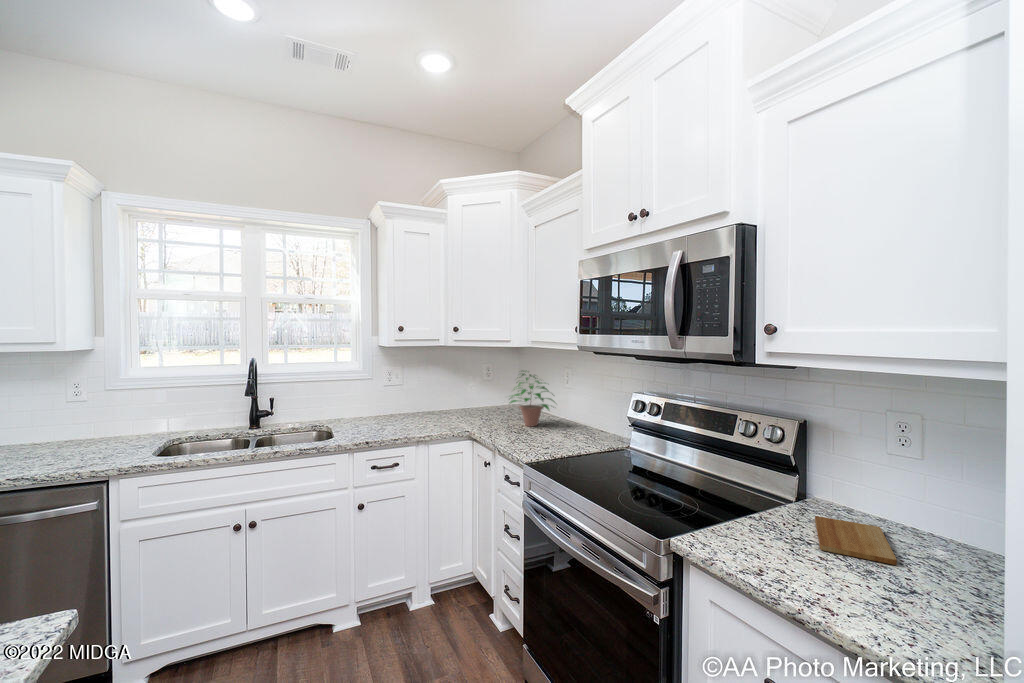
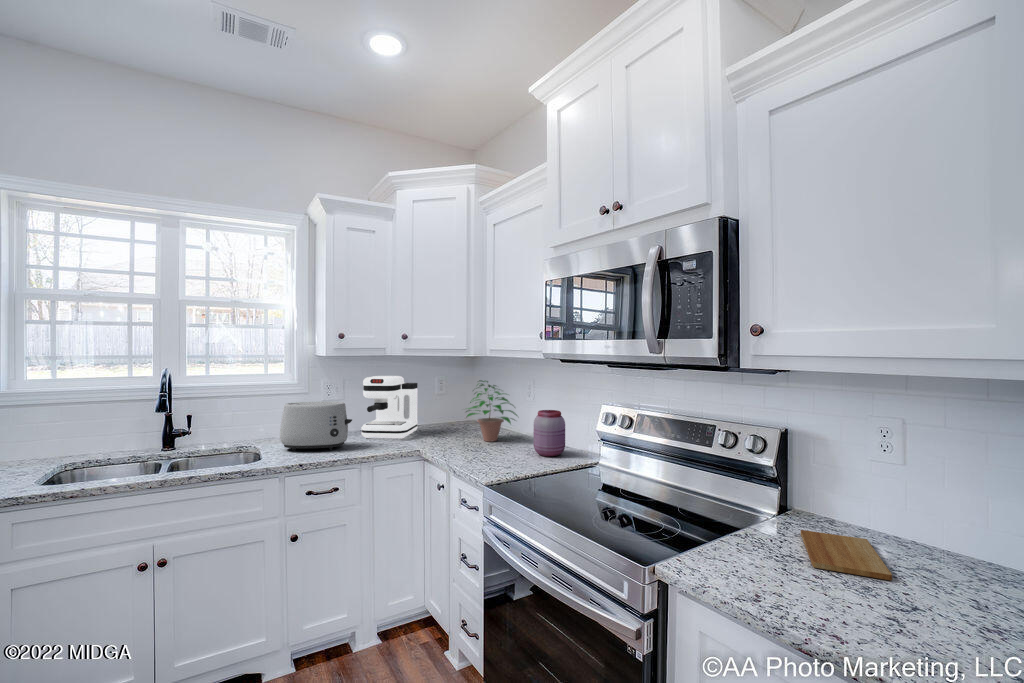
coffee maker: none [416,365,466,422] -> present [361,376,418,439]
toaster: none [347,388,408,431] -> present [280,402,352,451]
jar: none [570,399,599,441] -> present [533,410,565,456]

